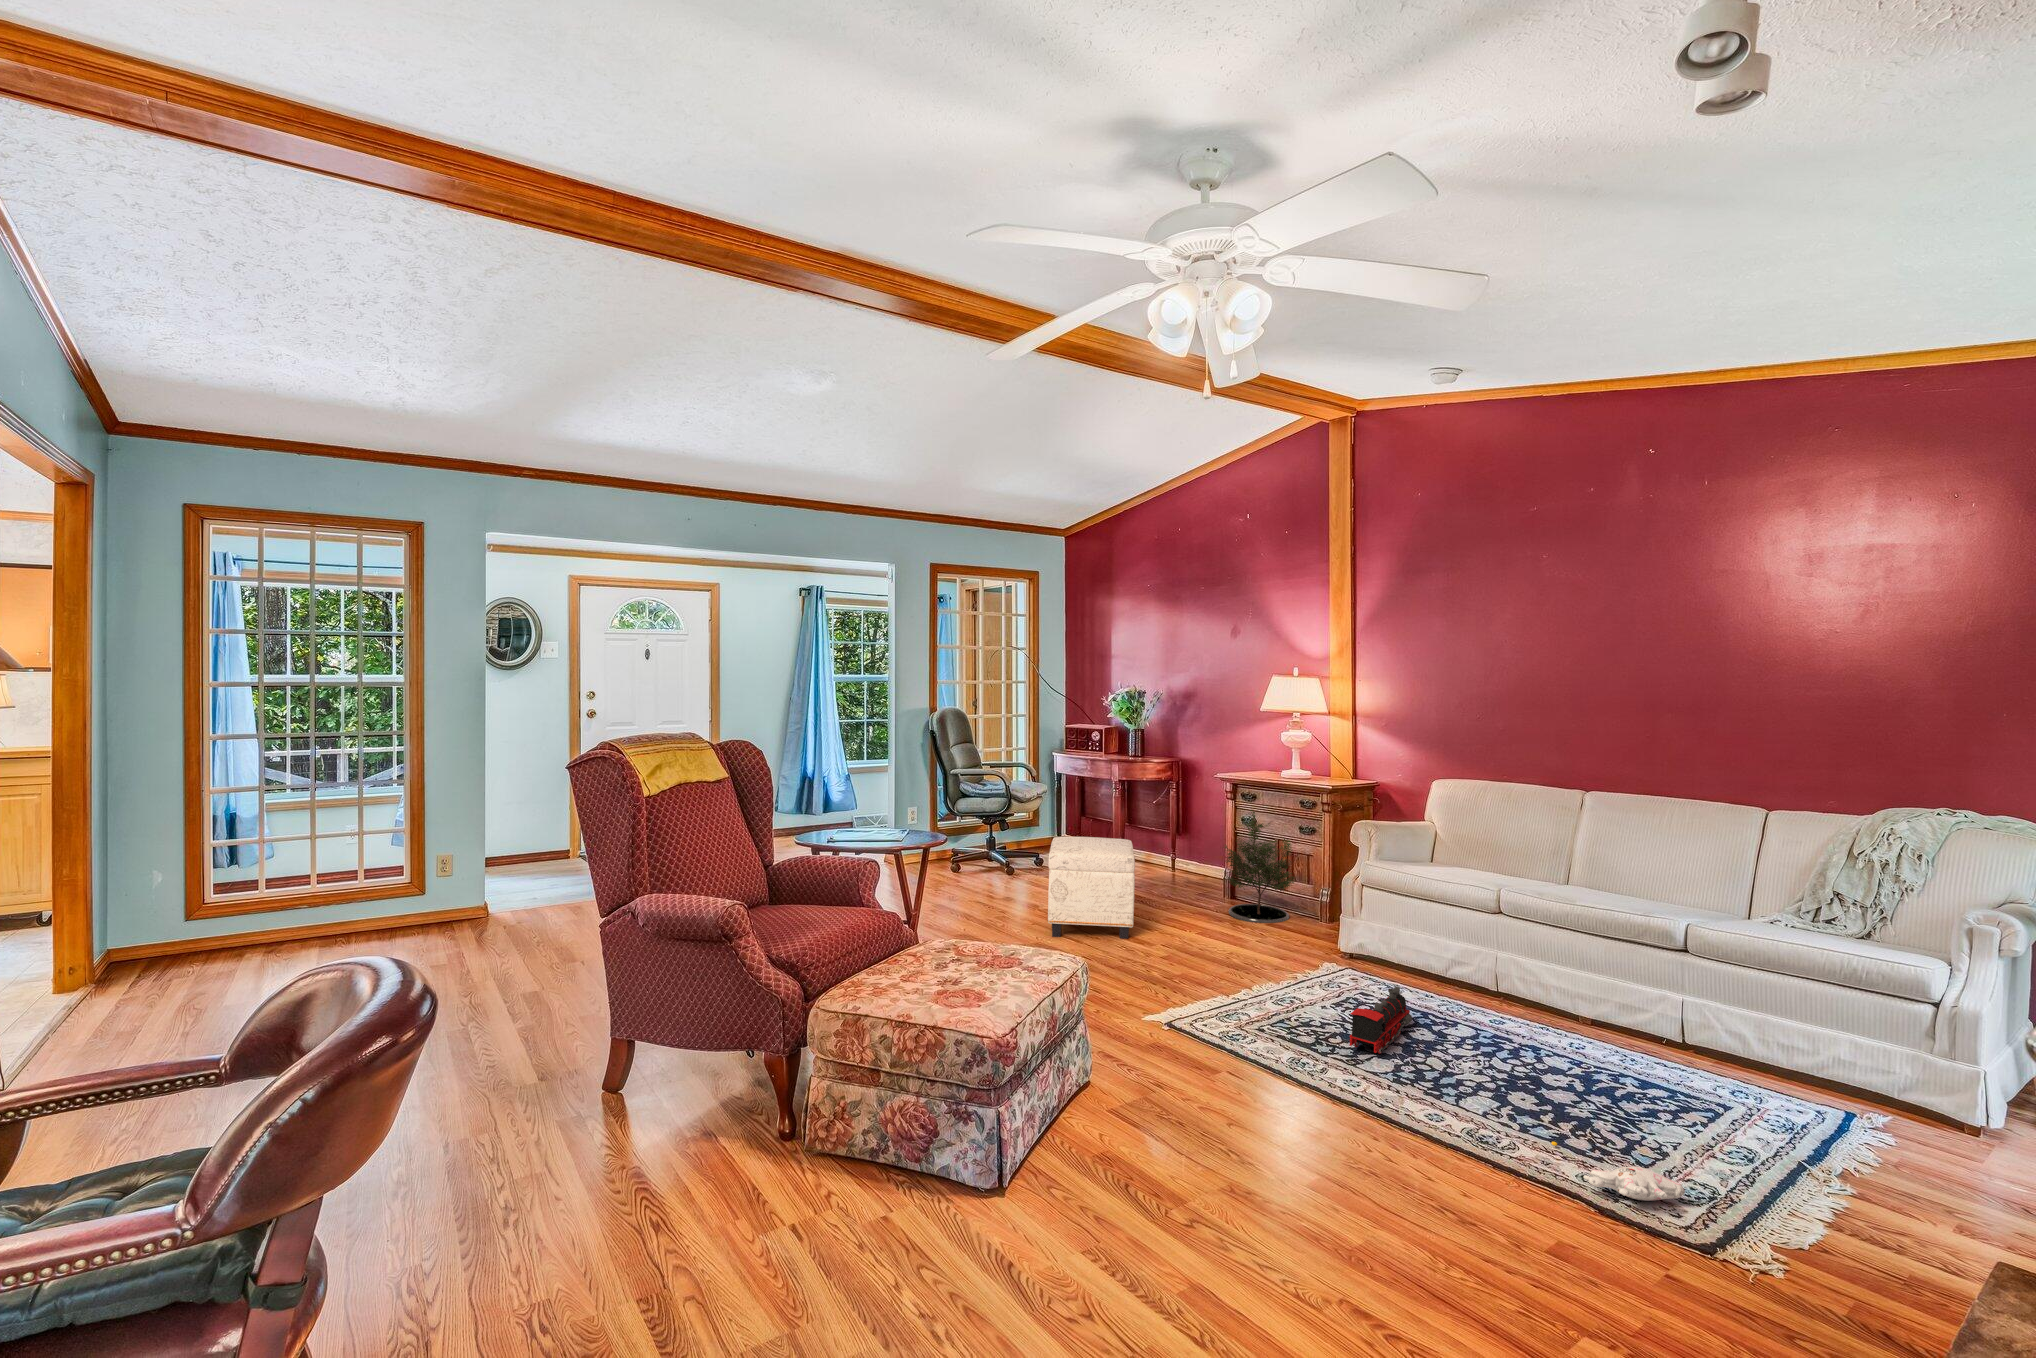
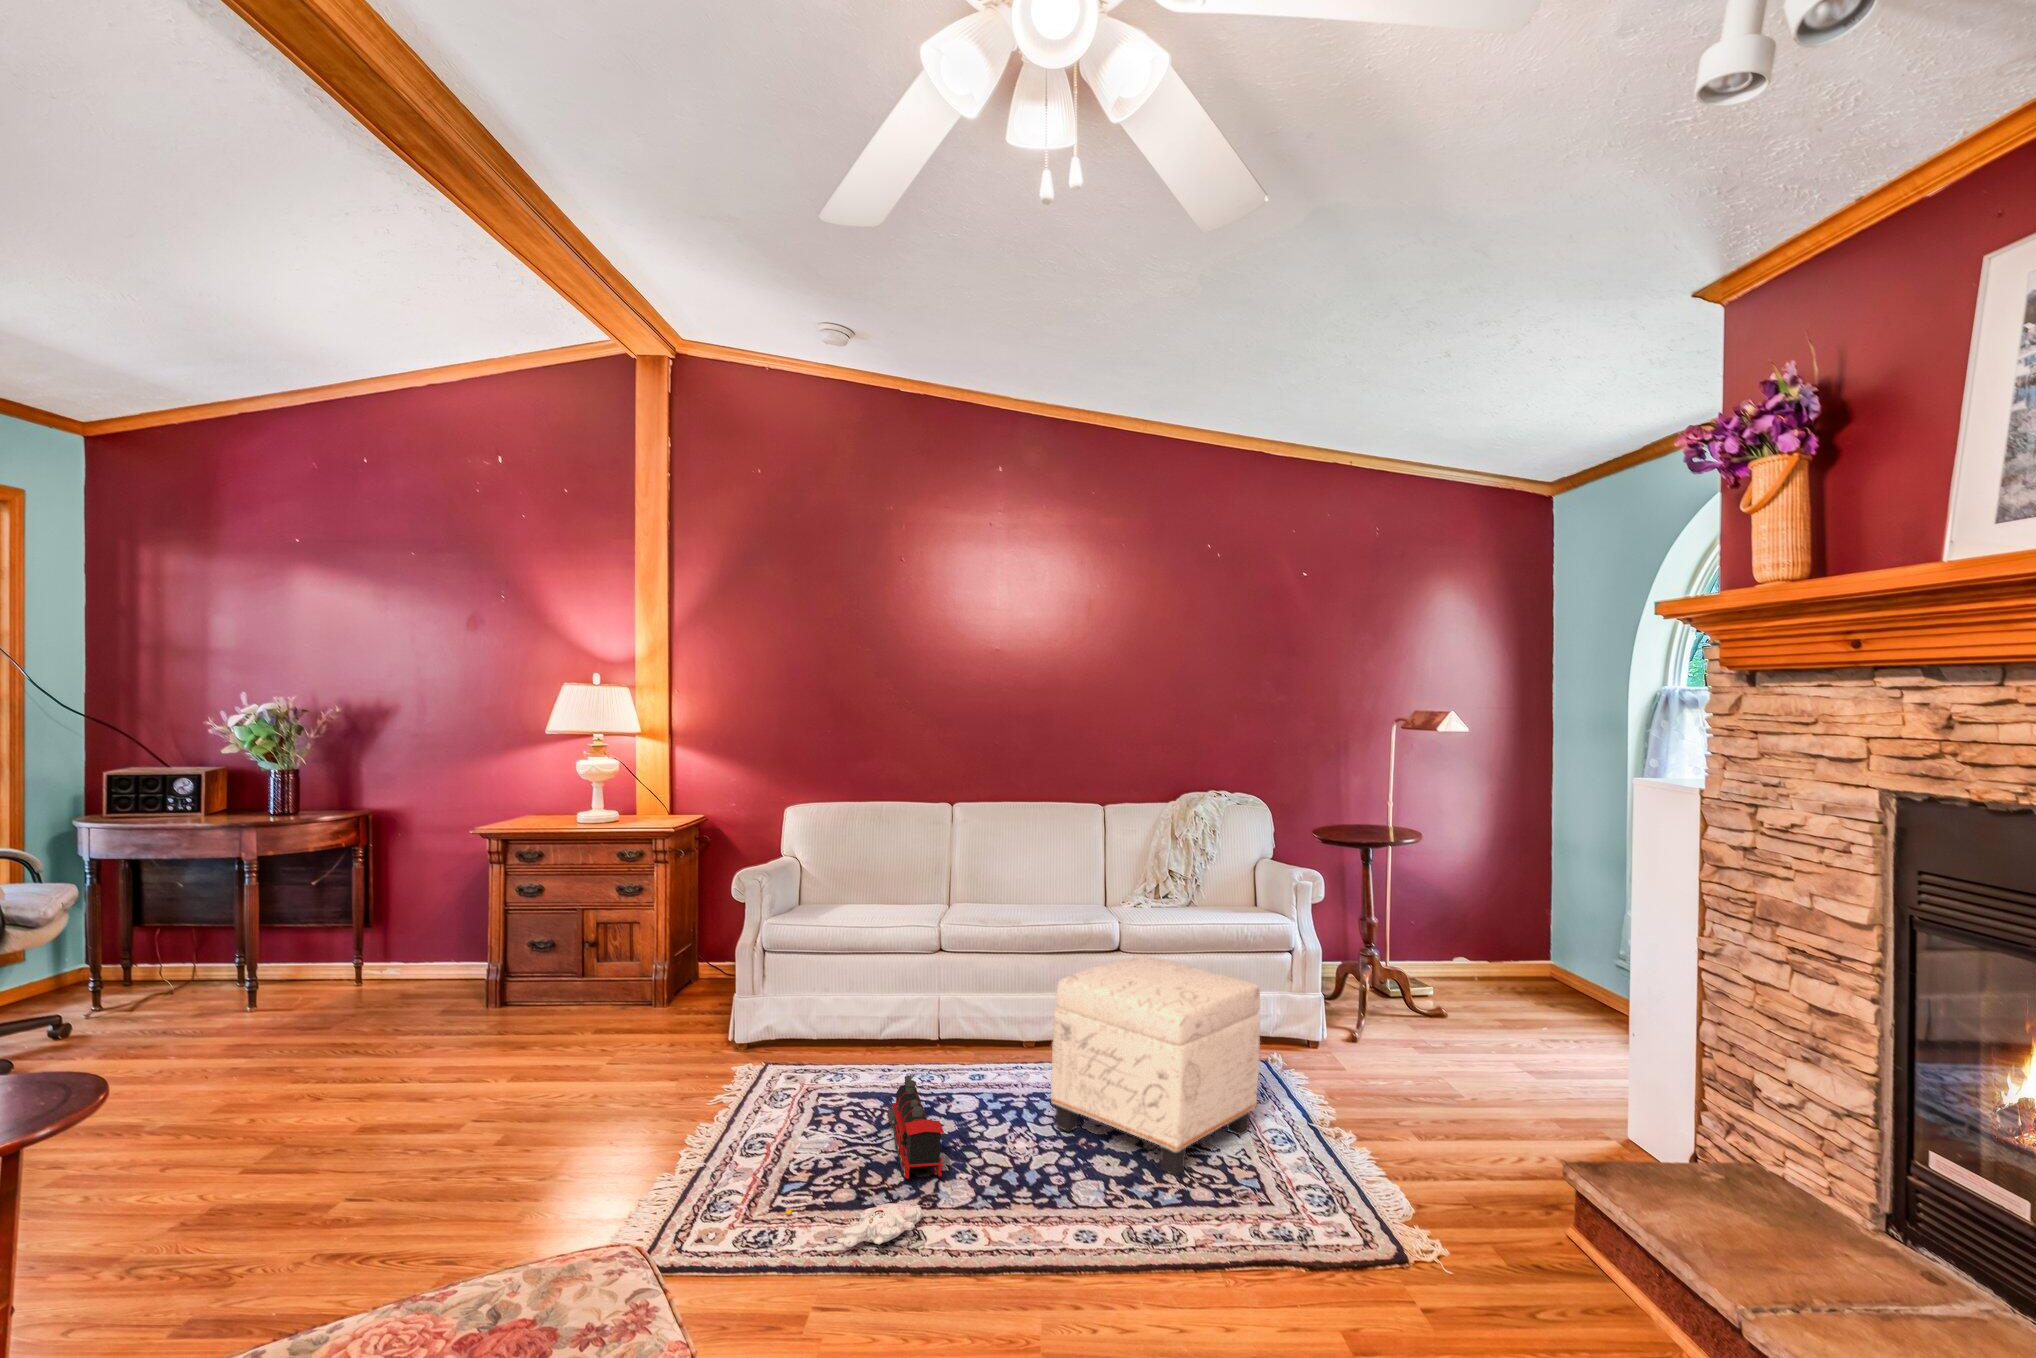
potted tree: present [1225,810,1294,923] -> none [518,872,624,1038]
ottoman: present [1048,837,1135,939] -> present [1051,956,1260,1175]
plush toy: present [1552,1142,1685,1201] -> present [786,1203,923,1247]

